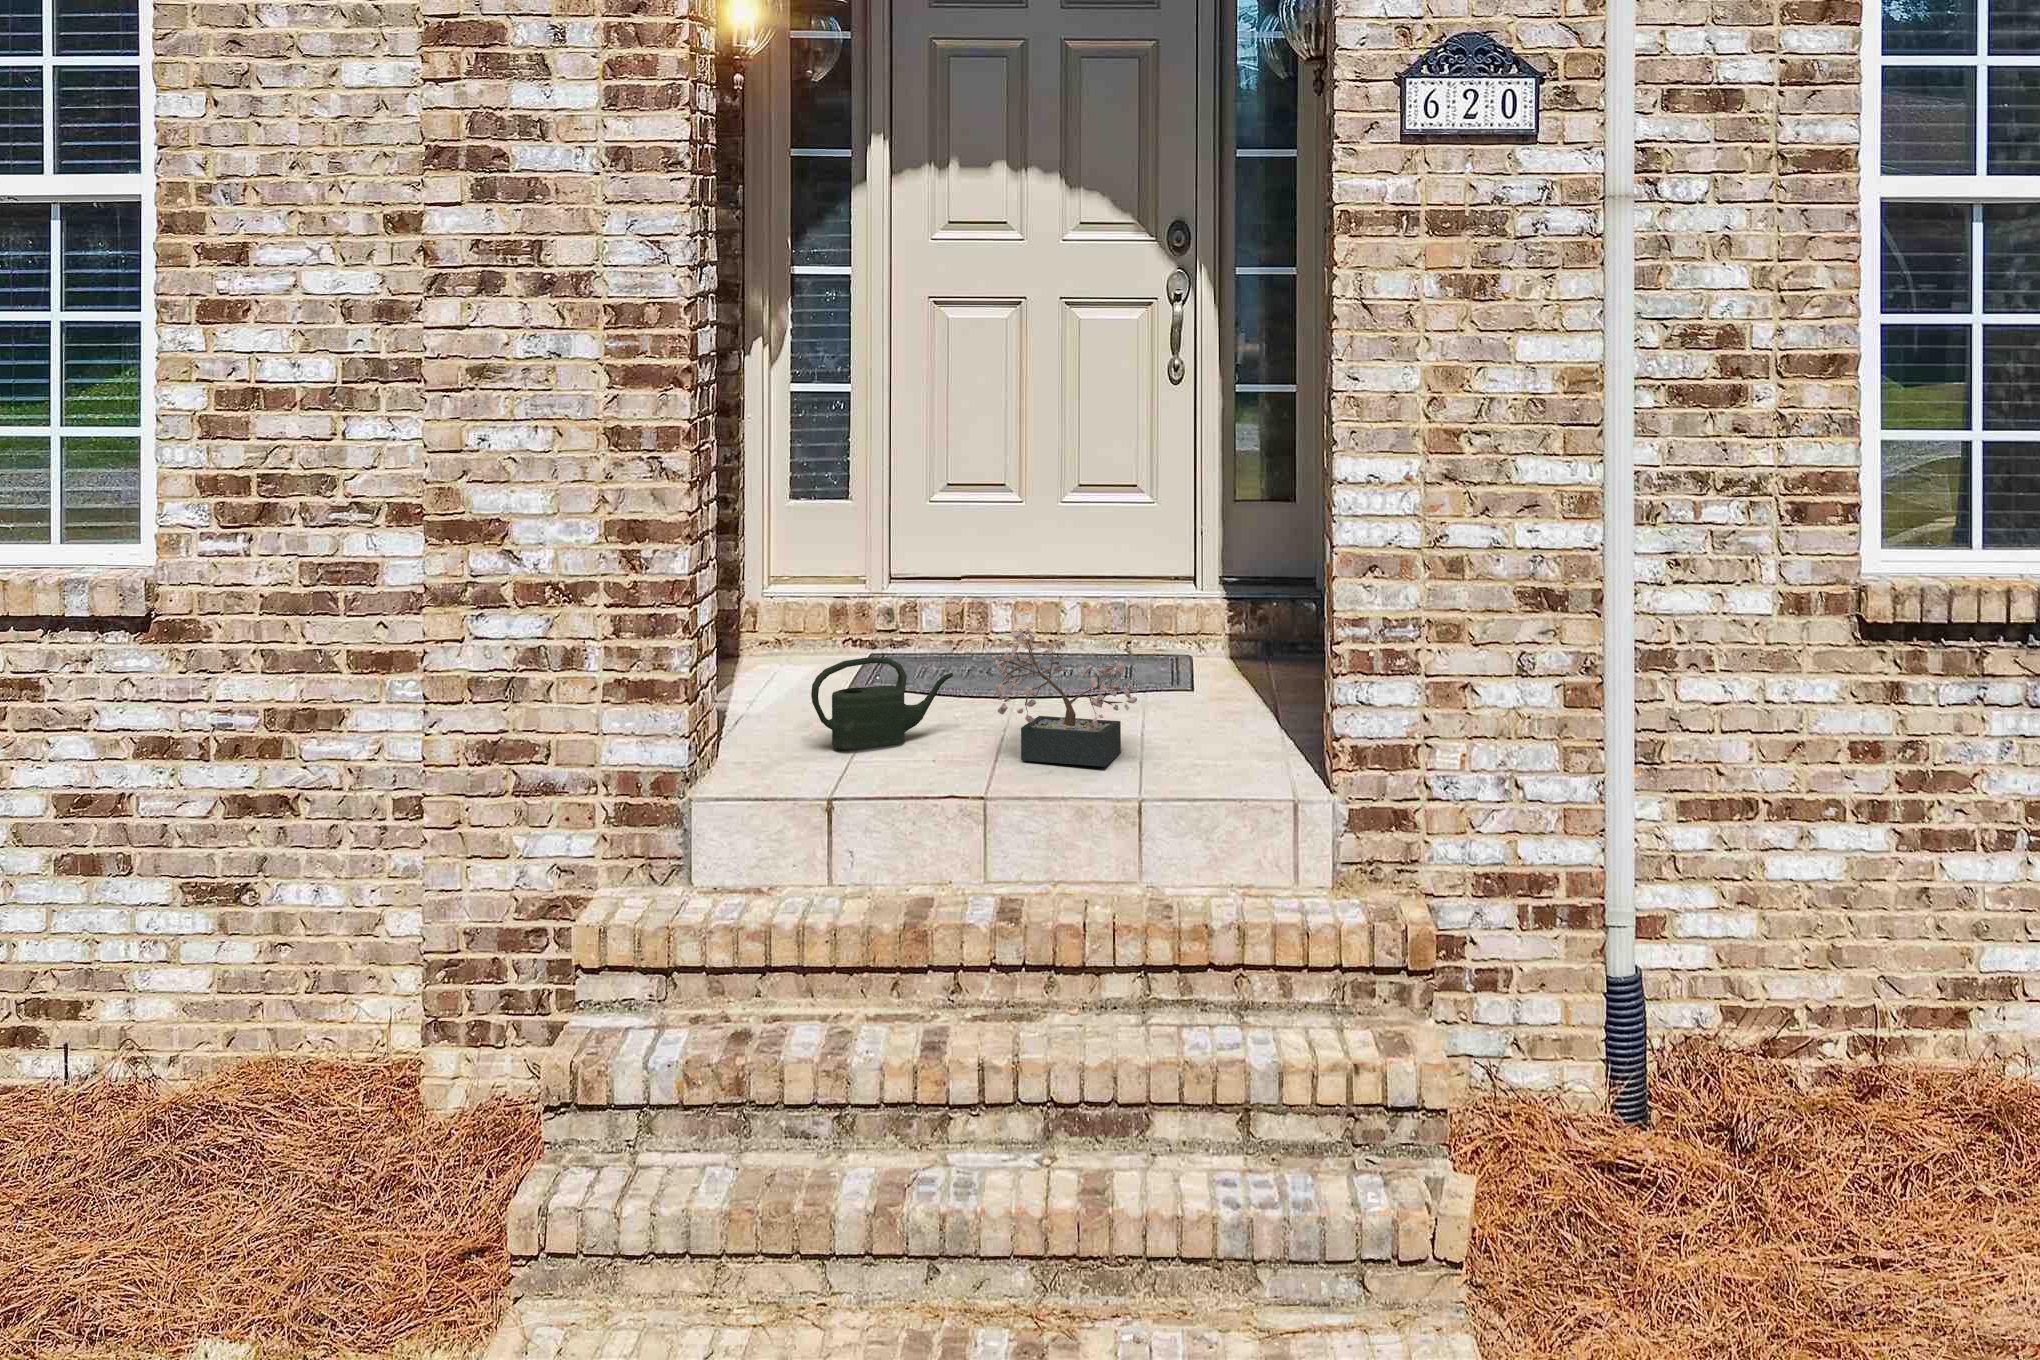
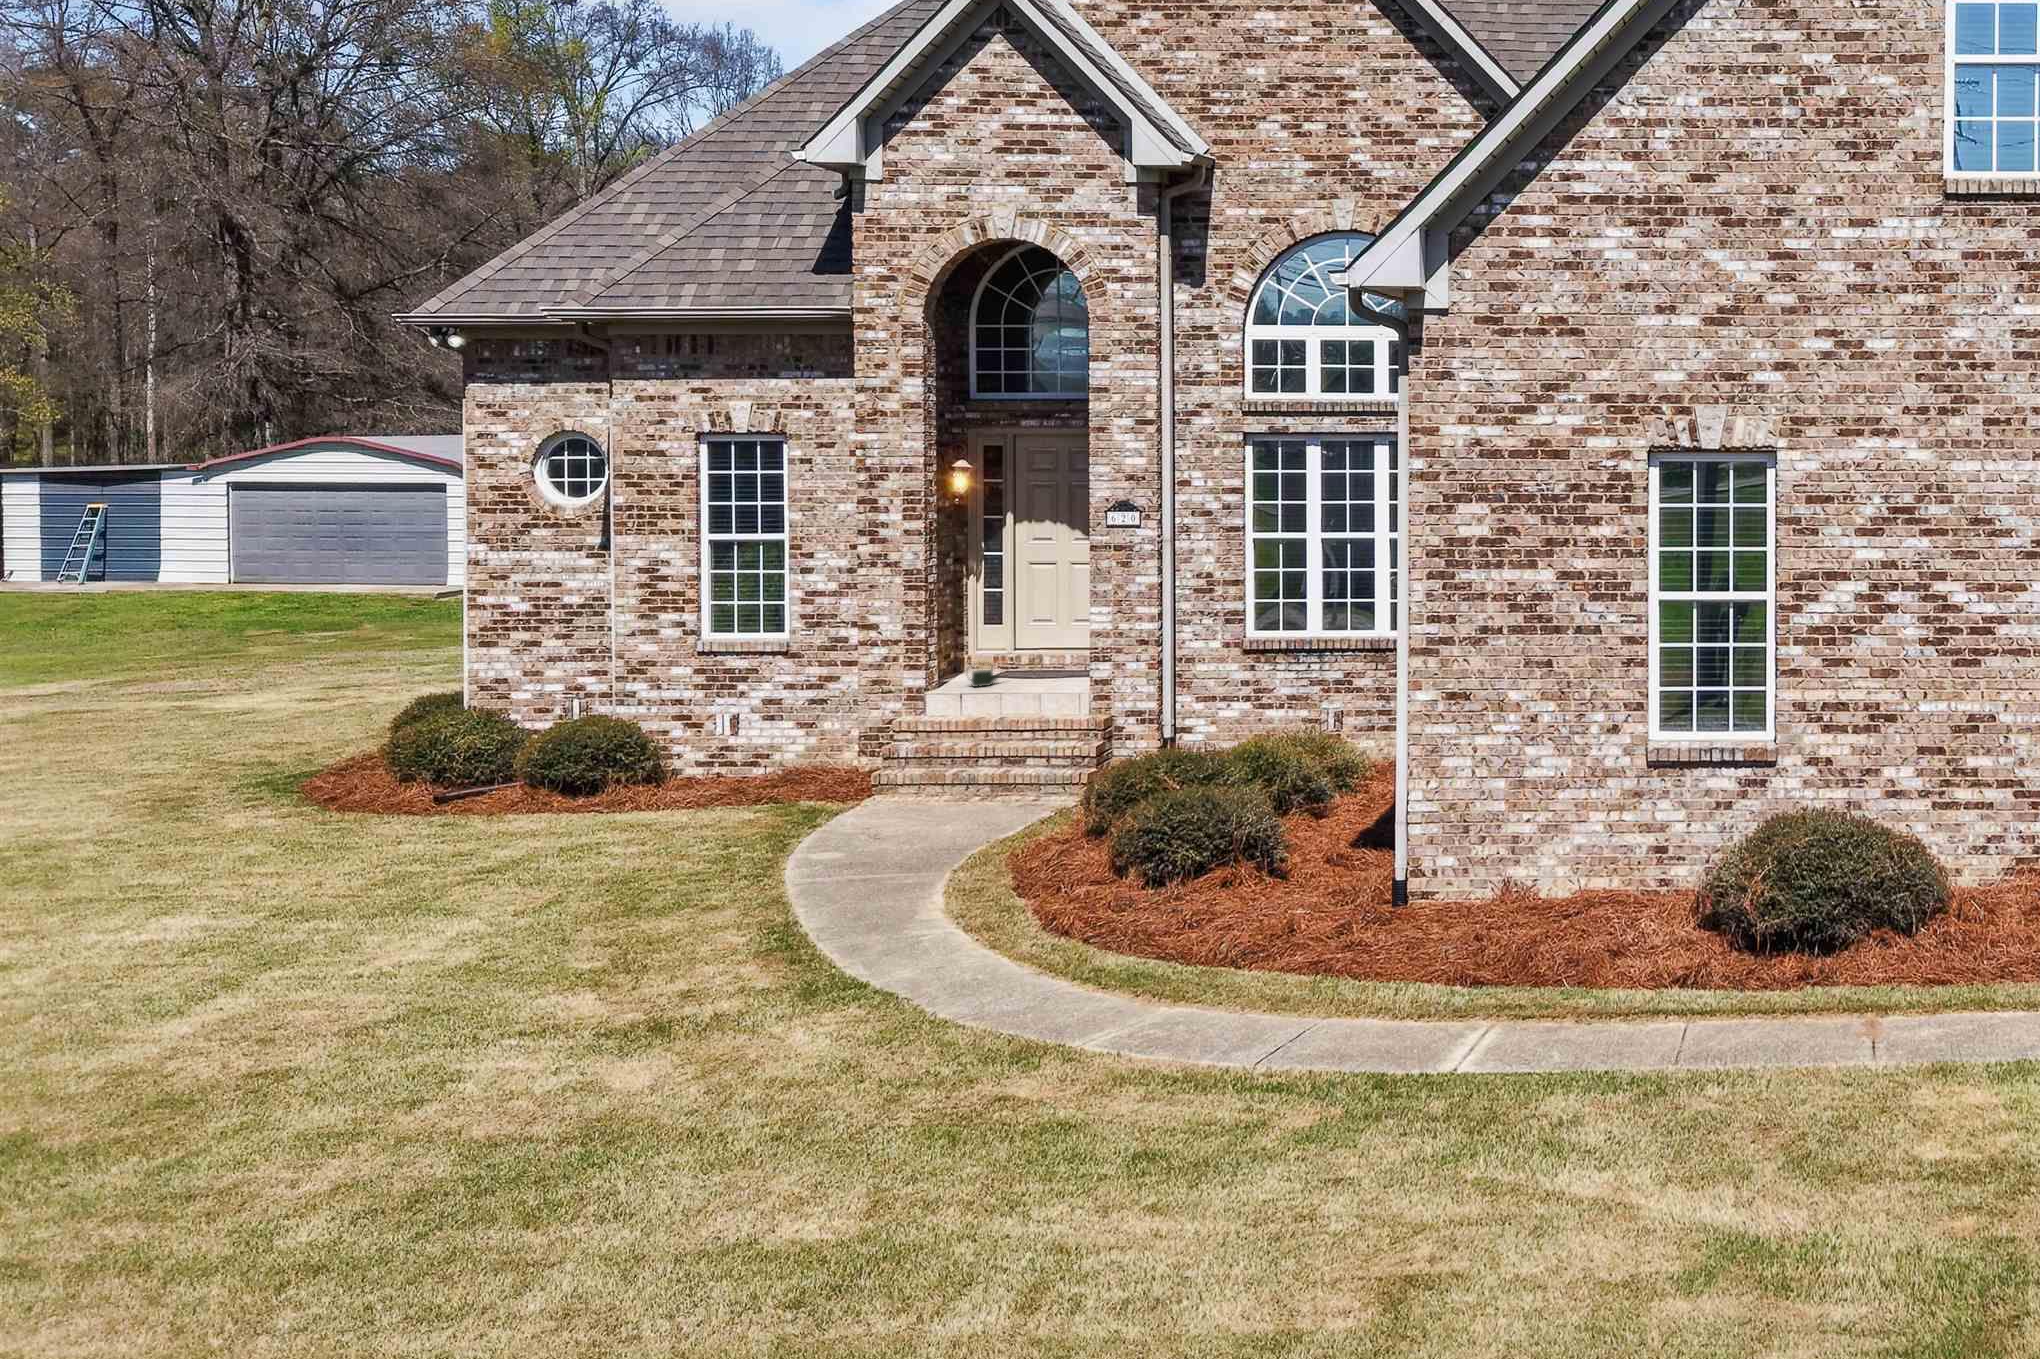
decorative plant: present [991,629,1138,767] -> none [1011,654,1053,690]

